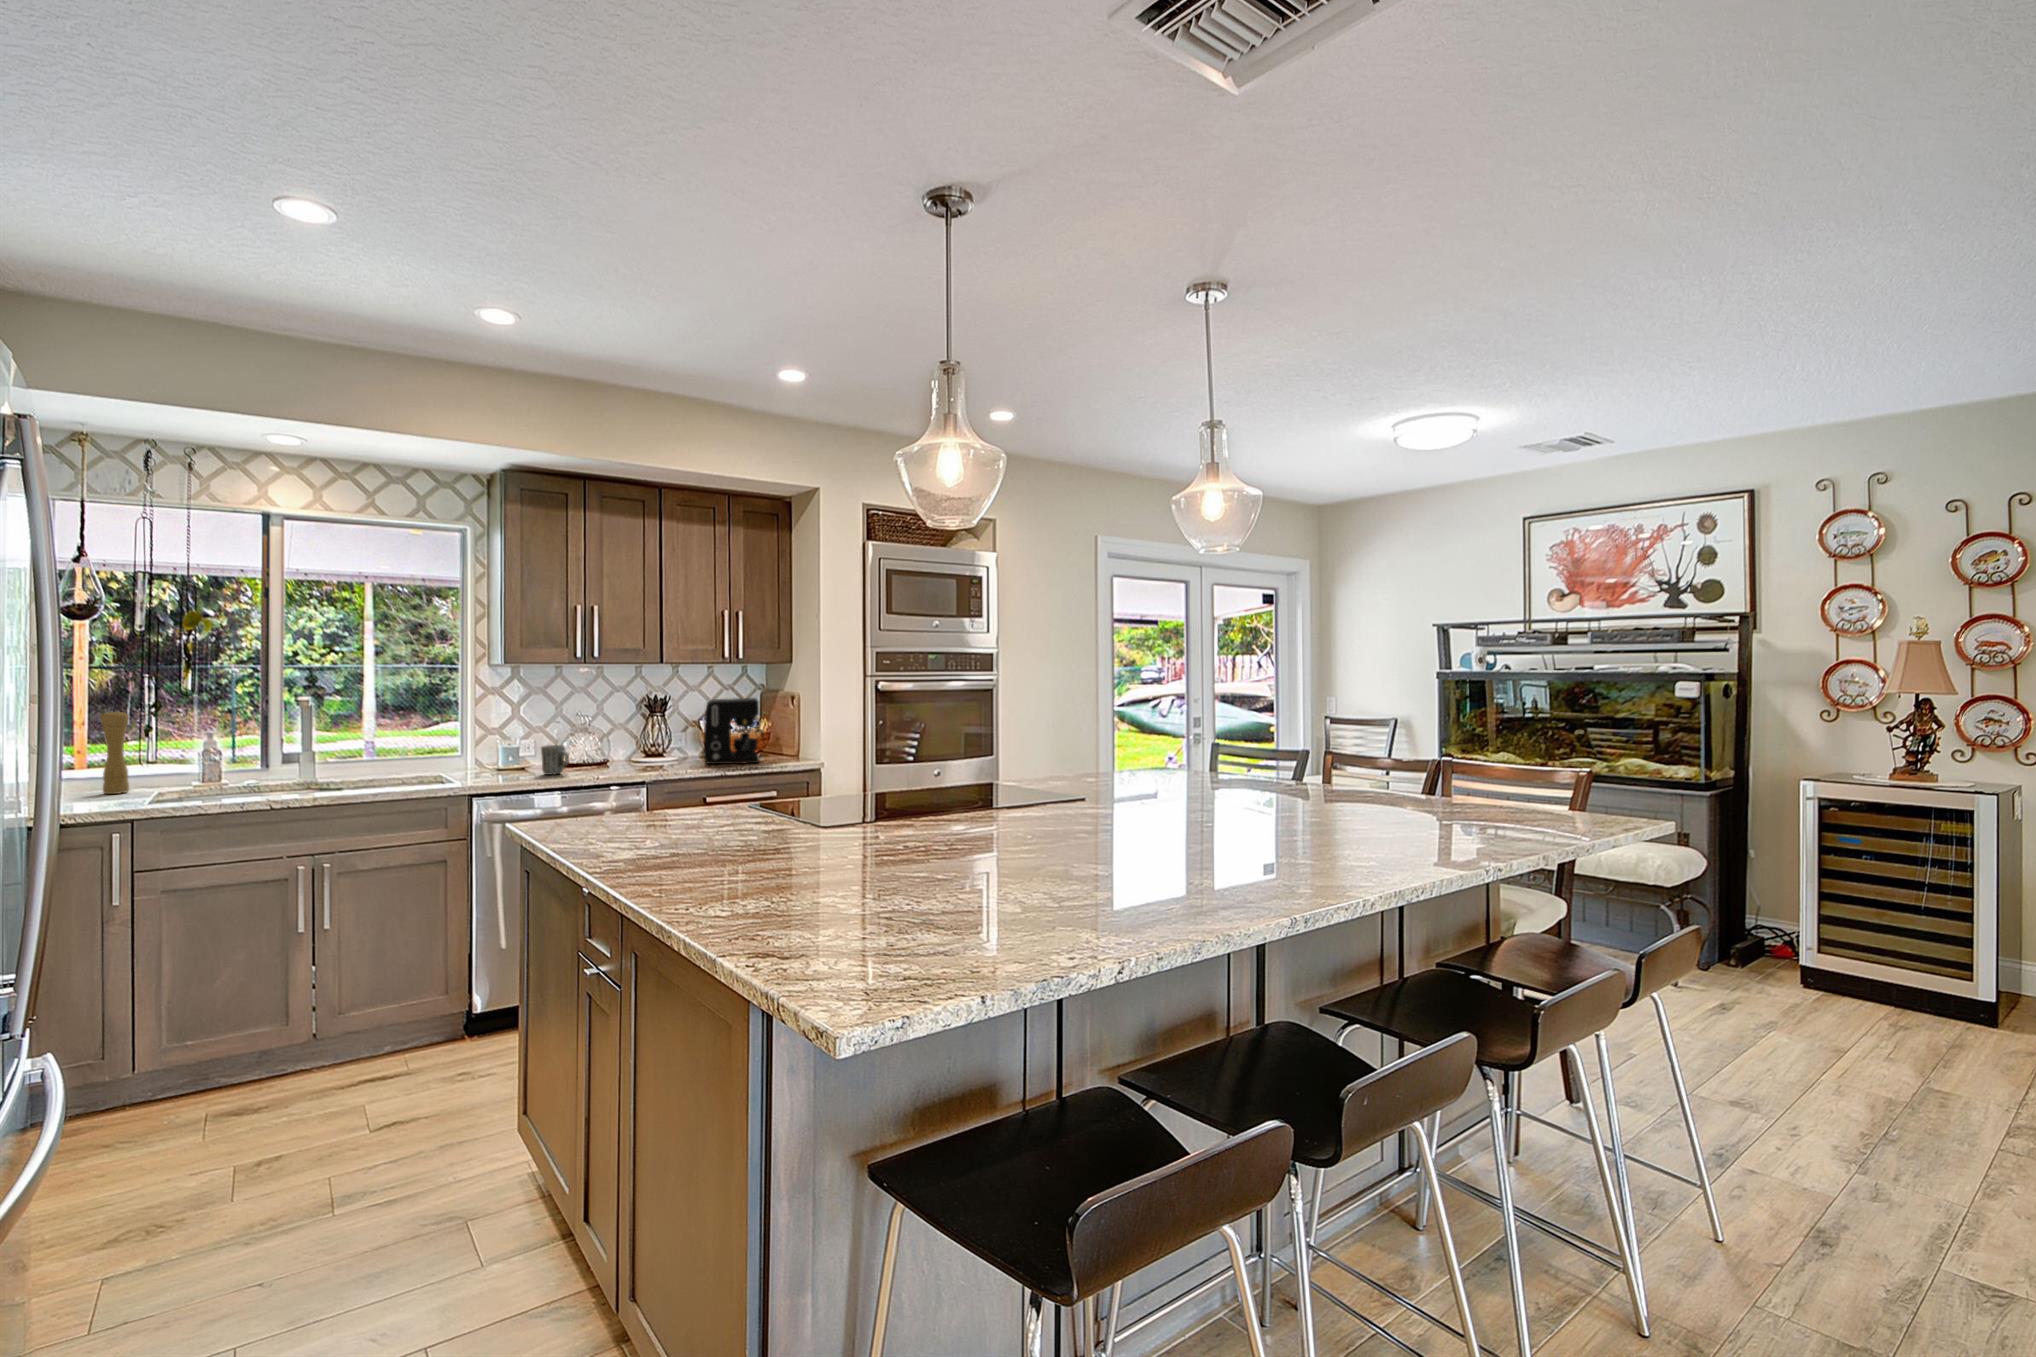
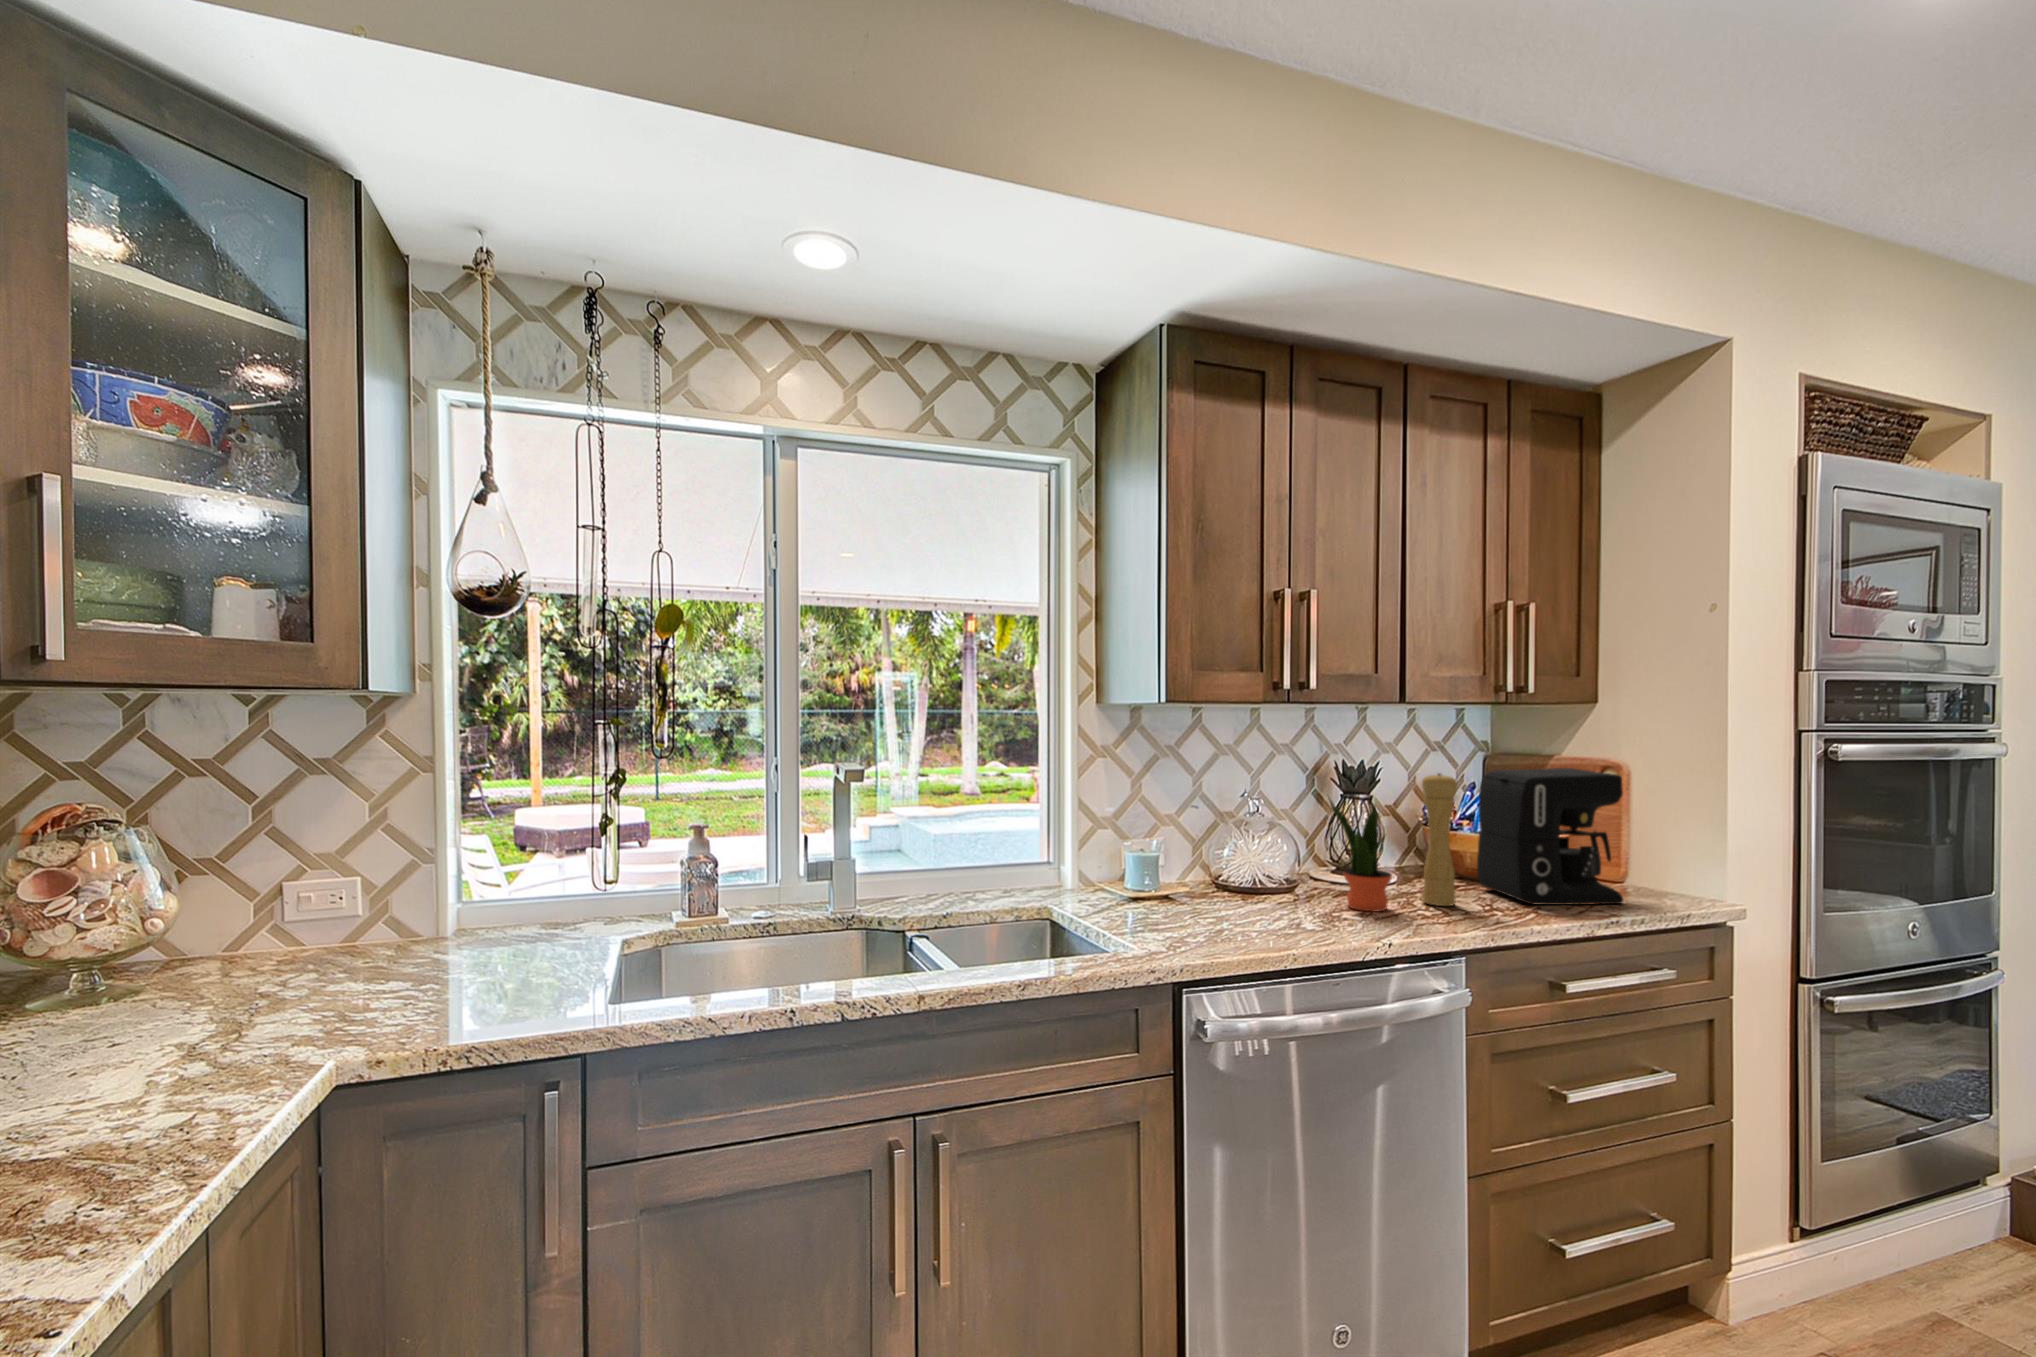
pepper mill: present [100,711,129,794] -> present [1422,773,1457,906]
potted plant: none [605,711,633,768] -> present [1329,799,1392,911]
mug: present [541,745,569,775] -> none [1264,867,1327,932]

